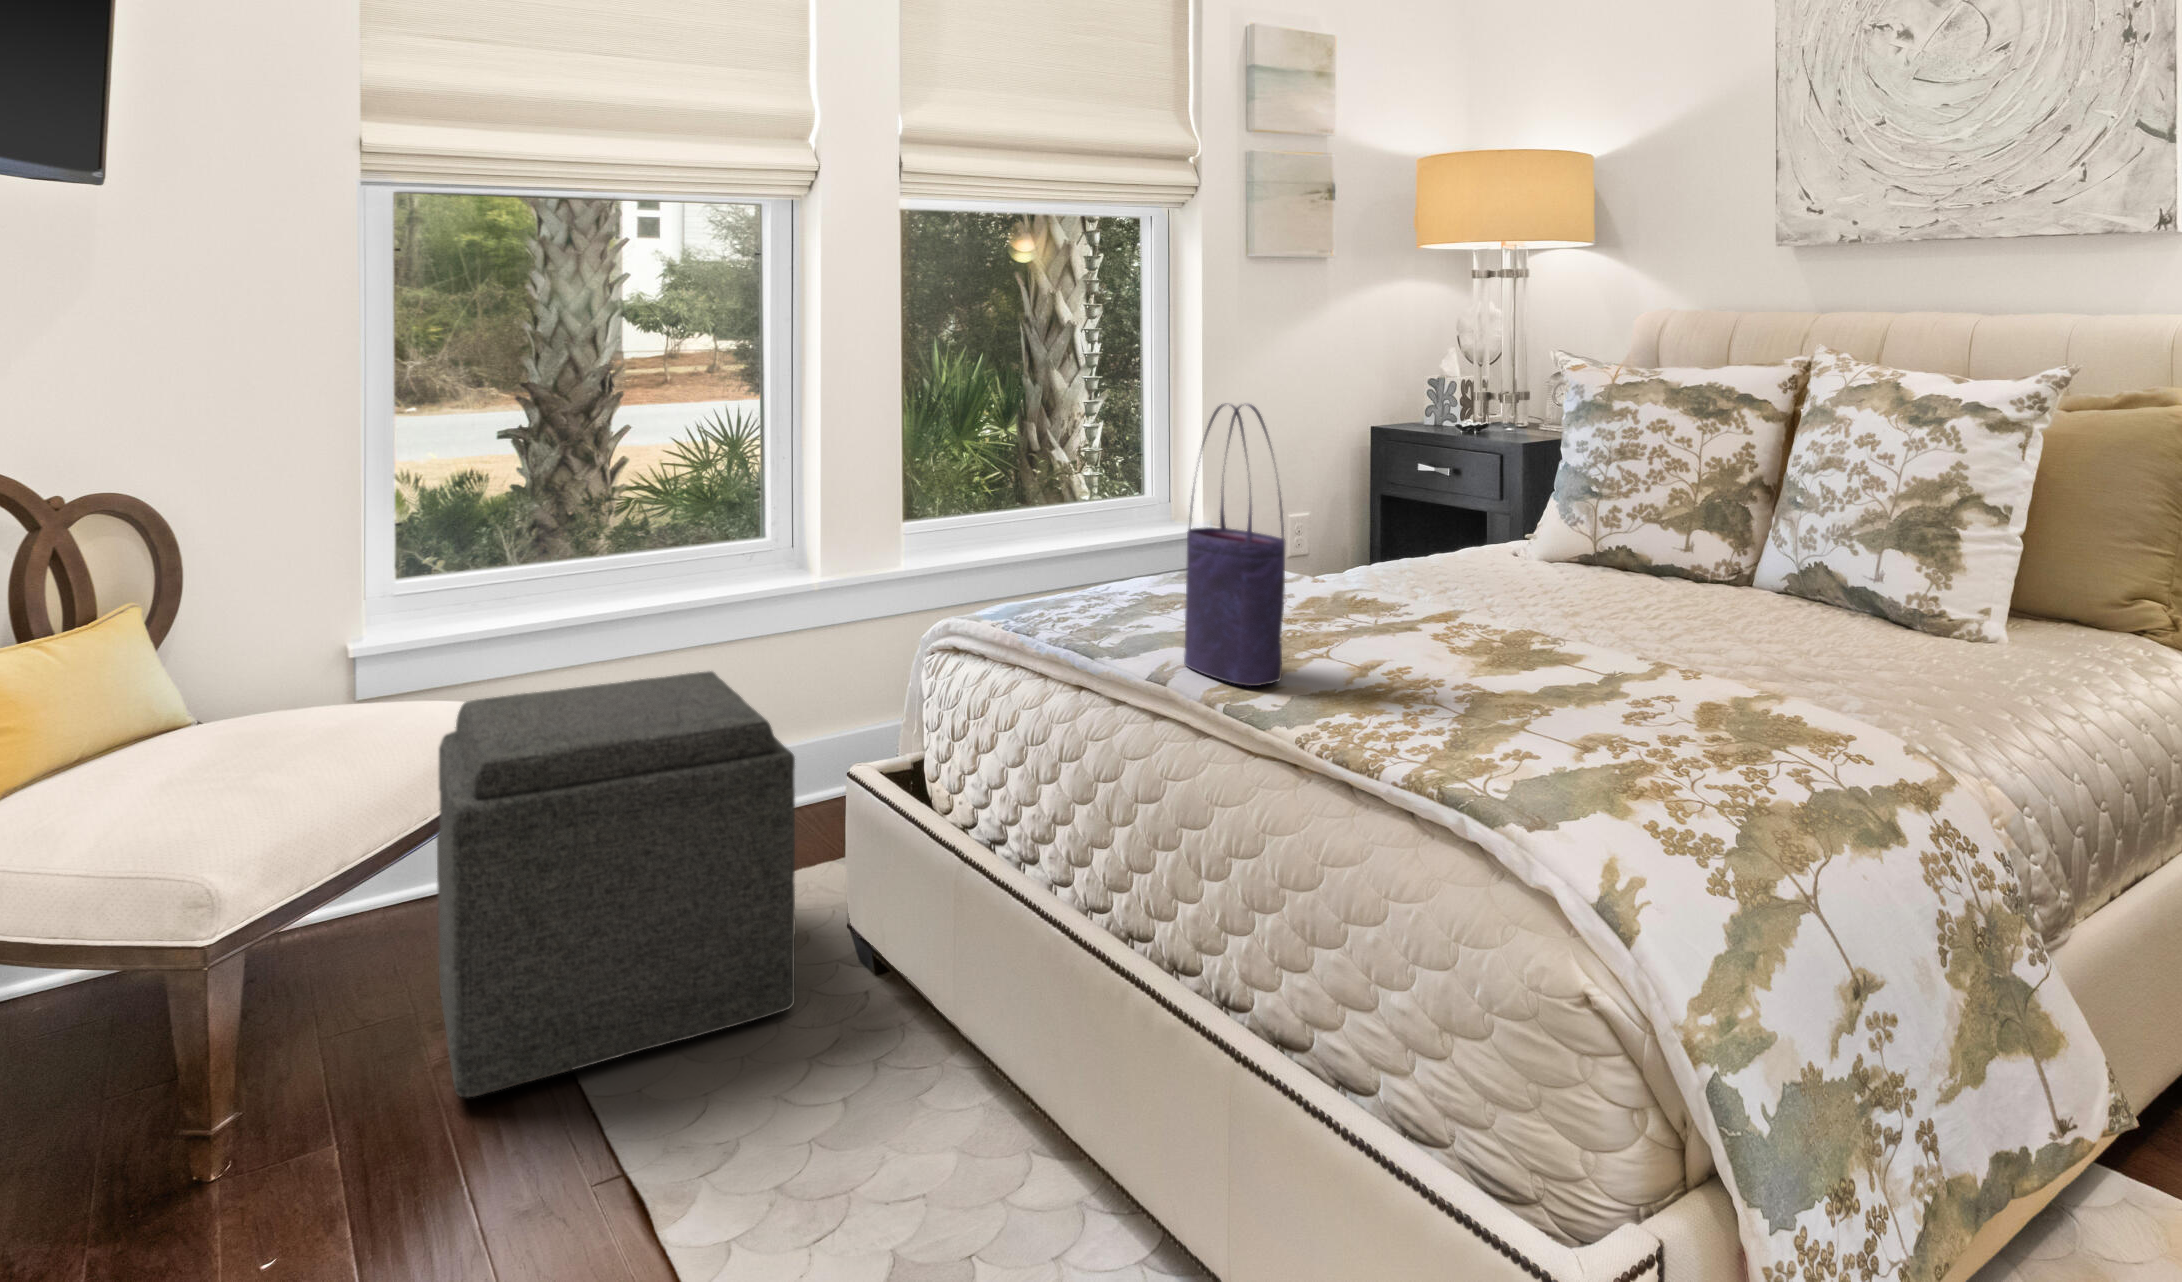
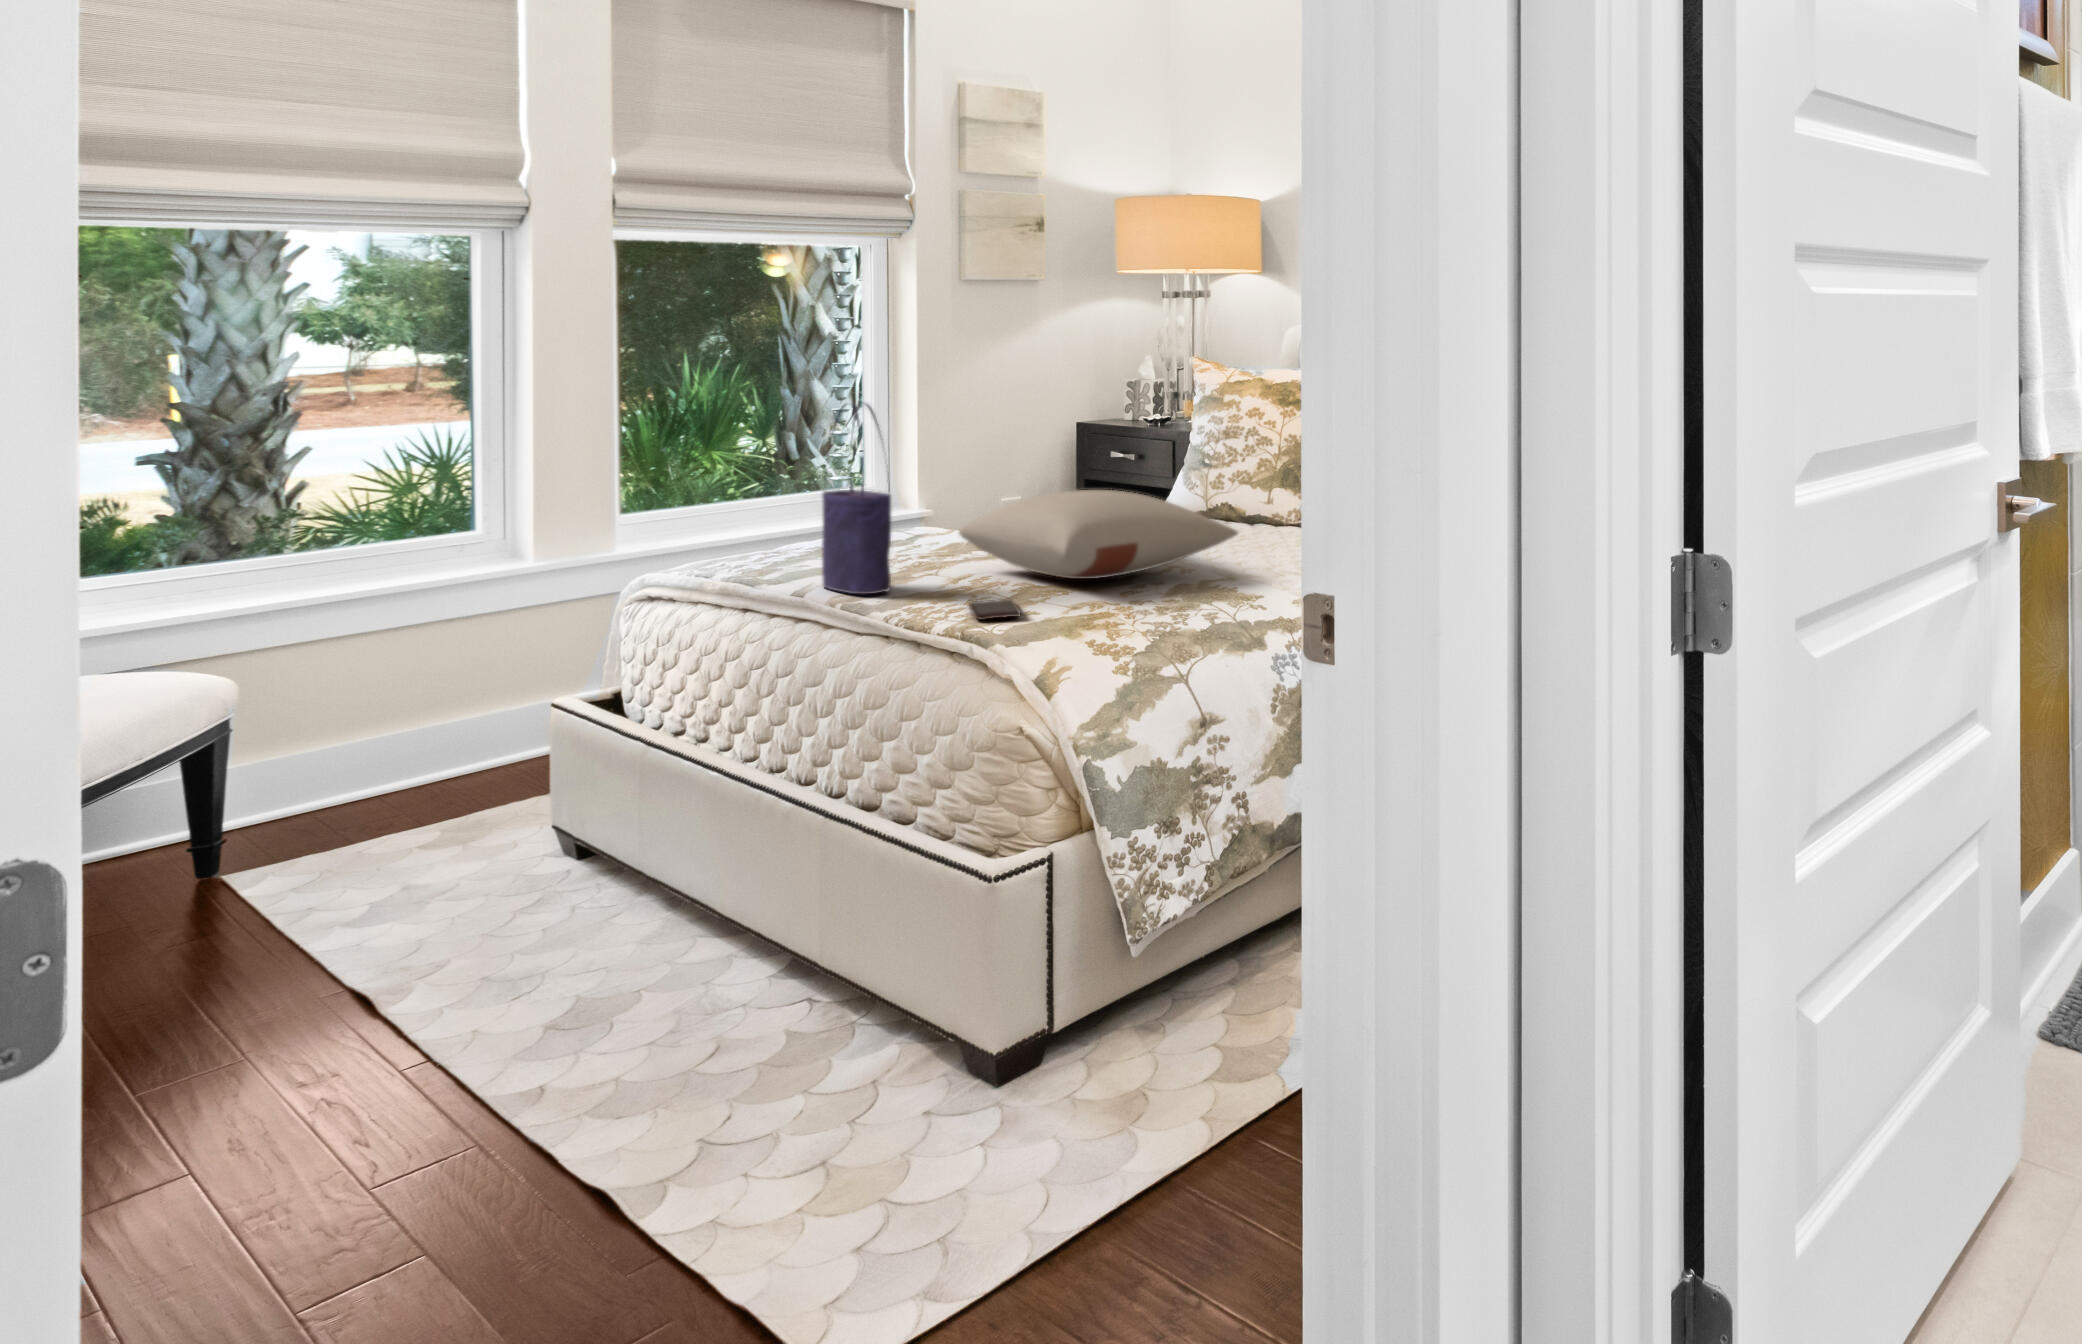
pillow: none [1350,537,1763,673] -> present [959,490,1238,579]
ottoman: present [437,671,795,1097] -> none [164,635,510,957]
smartphone: none [1410,712,1509,758] -> present [969,599,1021,620]

